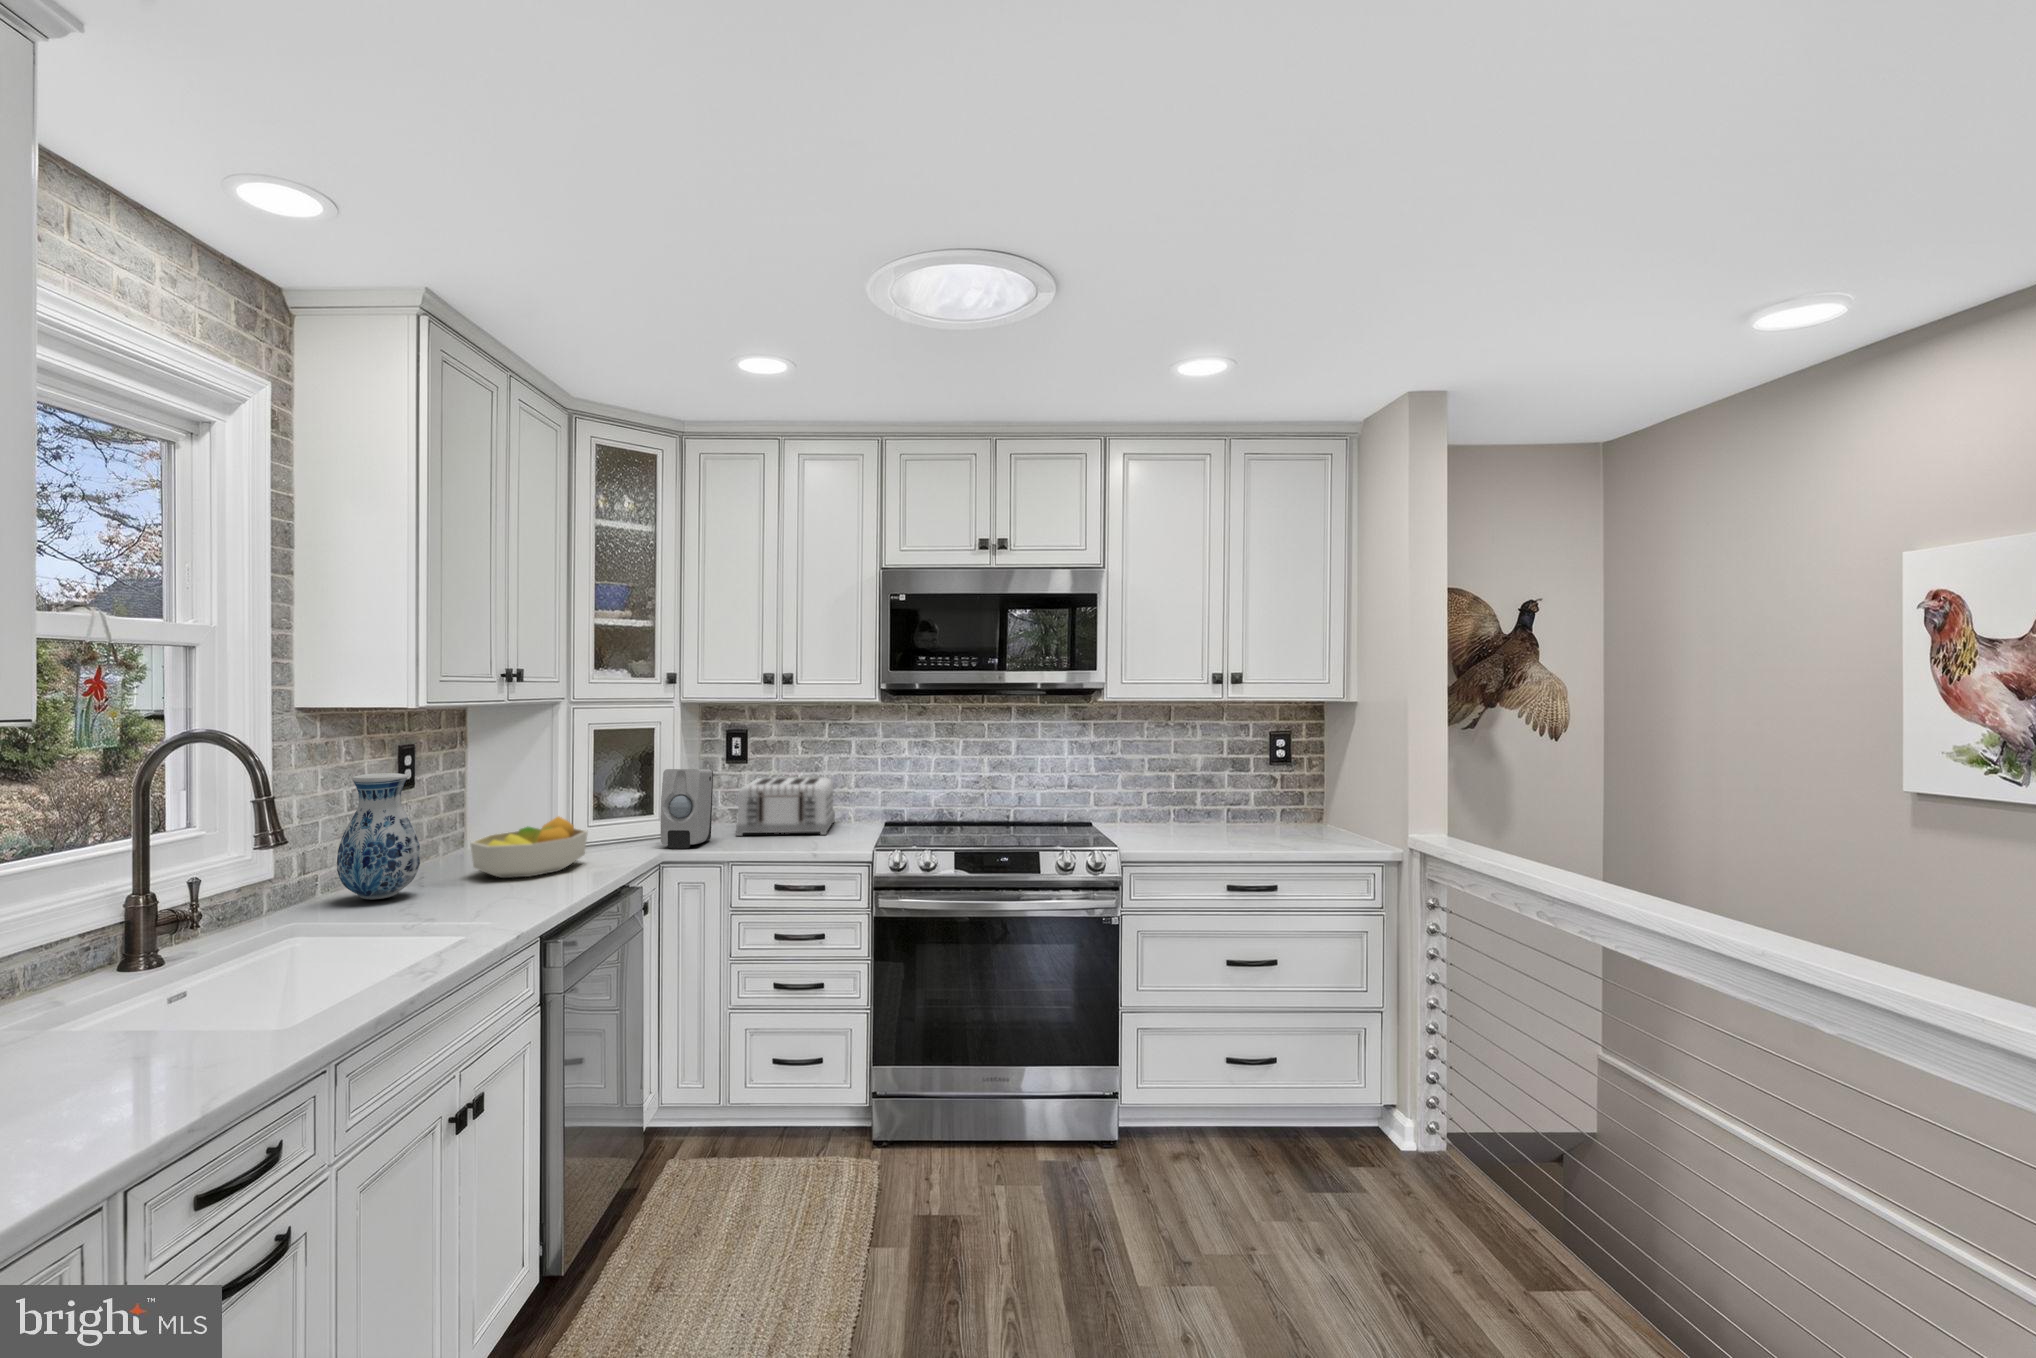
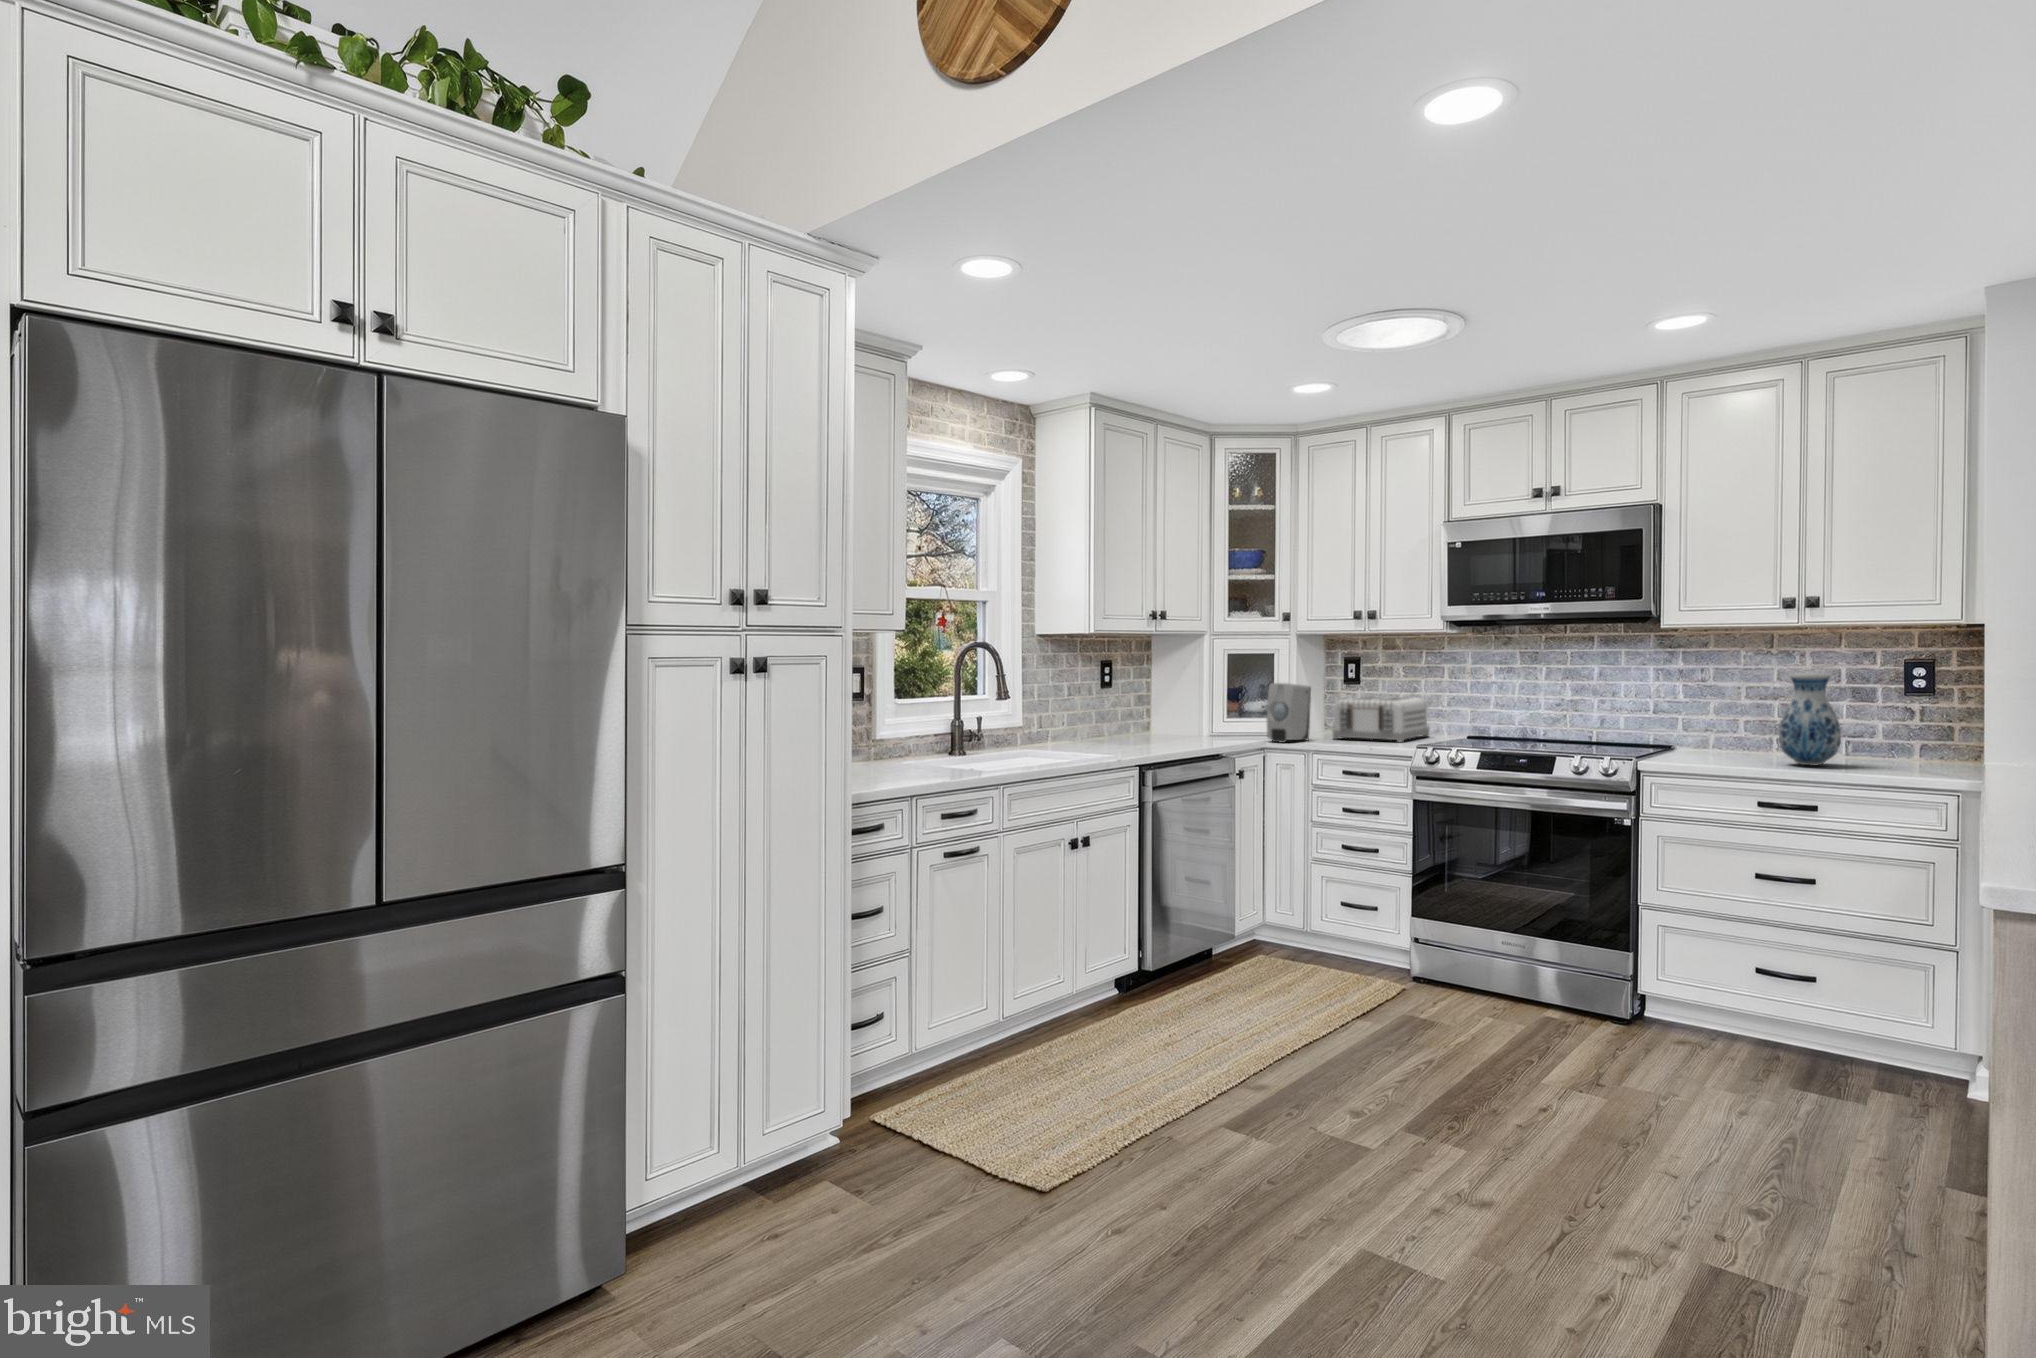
vase: present [337,773,420,900] -> present [1779,673,1841,765]
fruit bowl: present [470,817,588,878] -> none [1135,711,1209,748]

